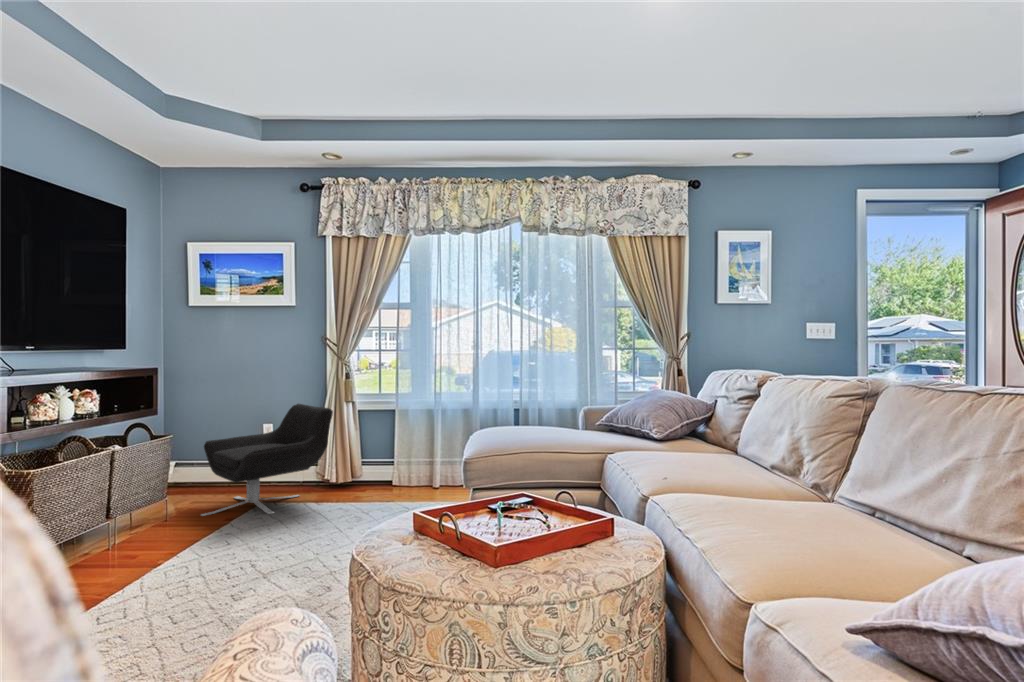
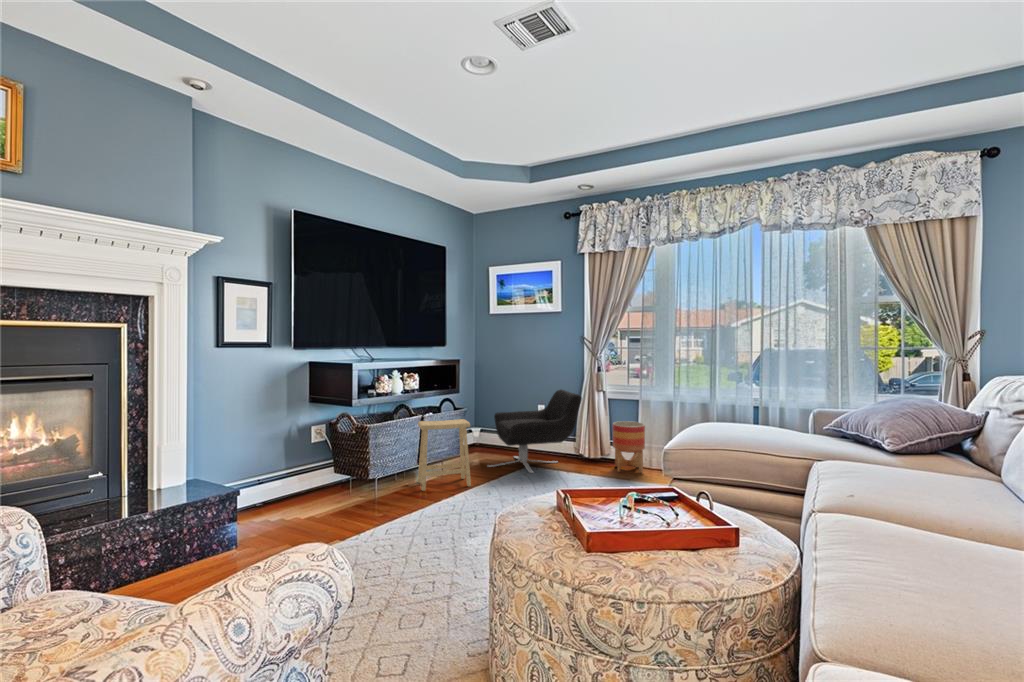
planter: none [370,435,408,496] -> present [613,421,645,473]
footstool: none [98,453,193,565] -> present [418,419,471,491]

